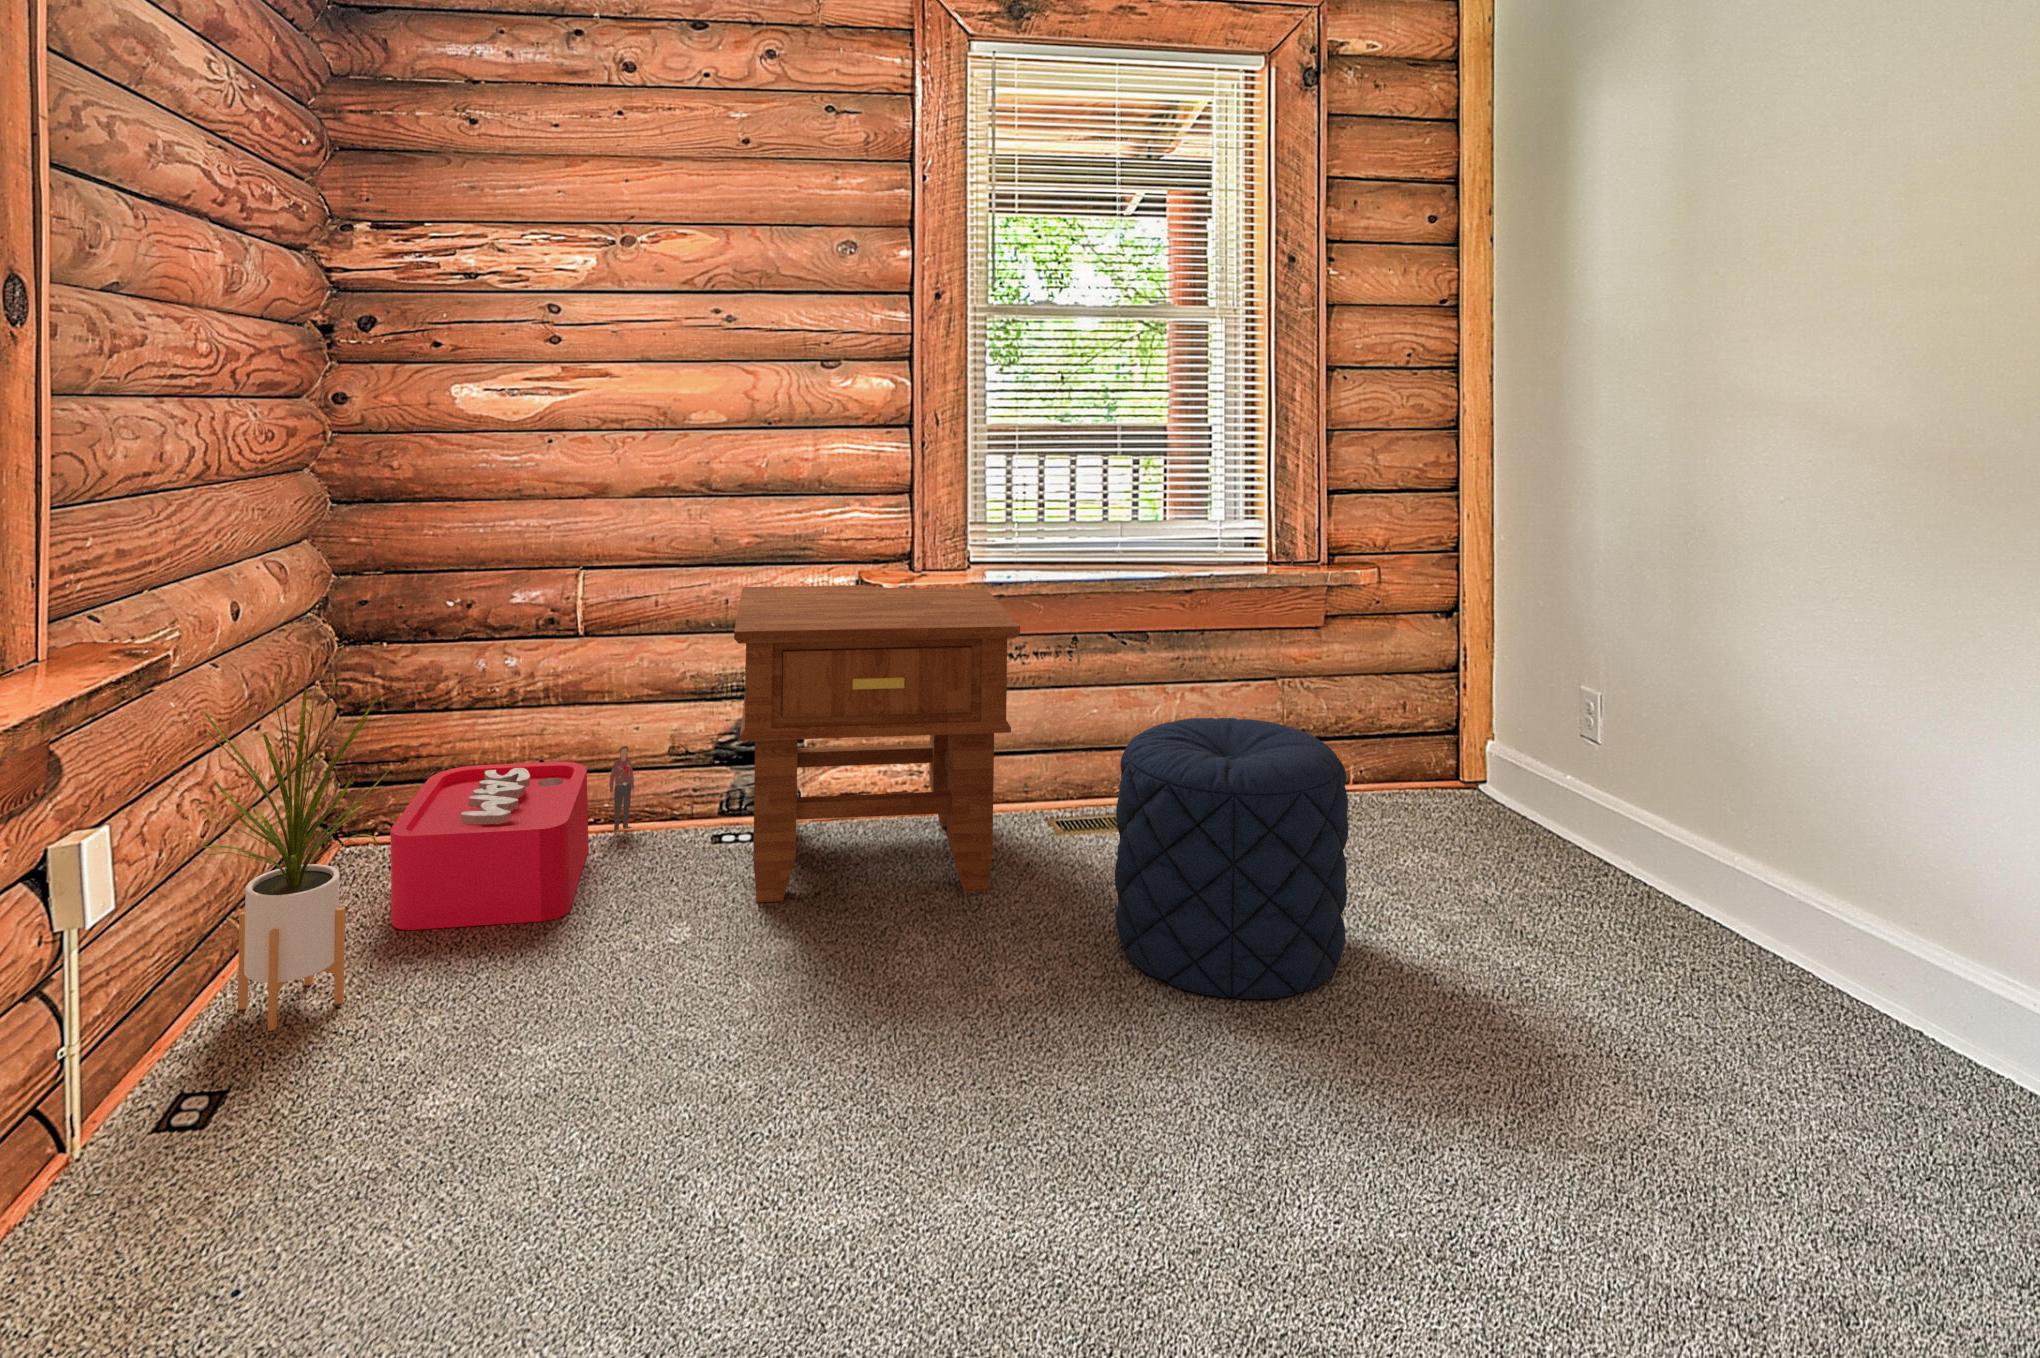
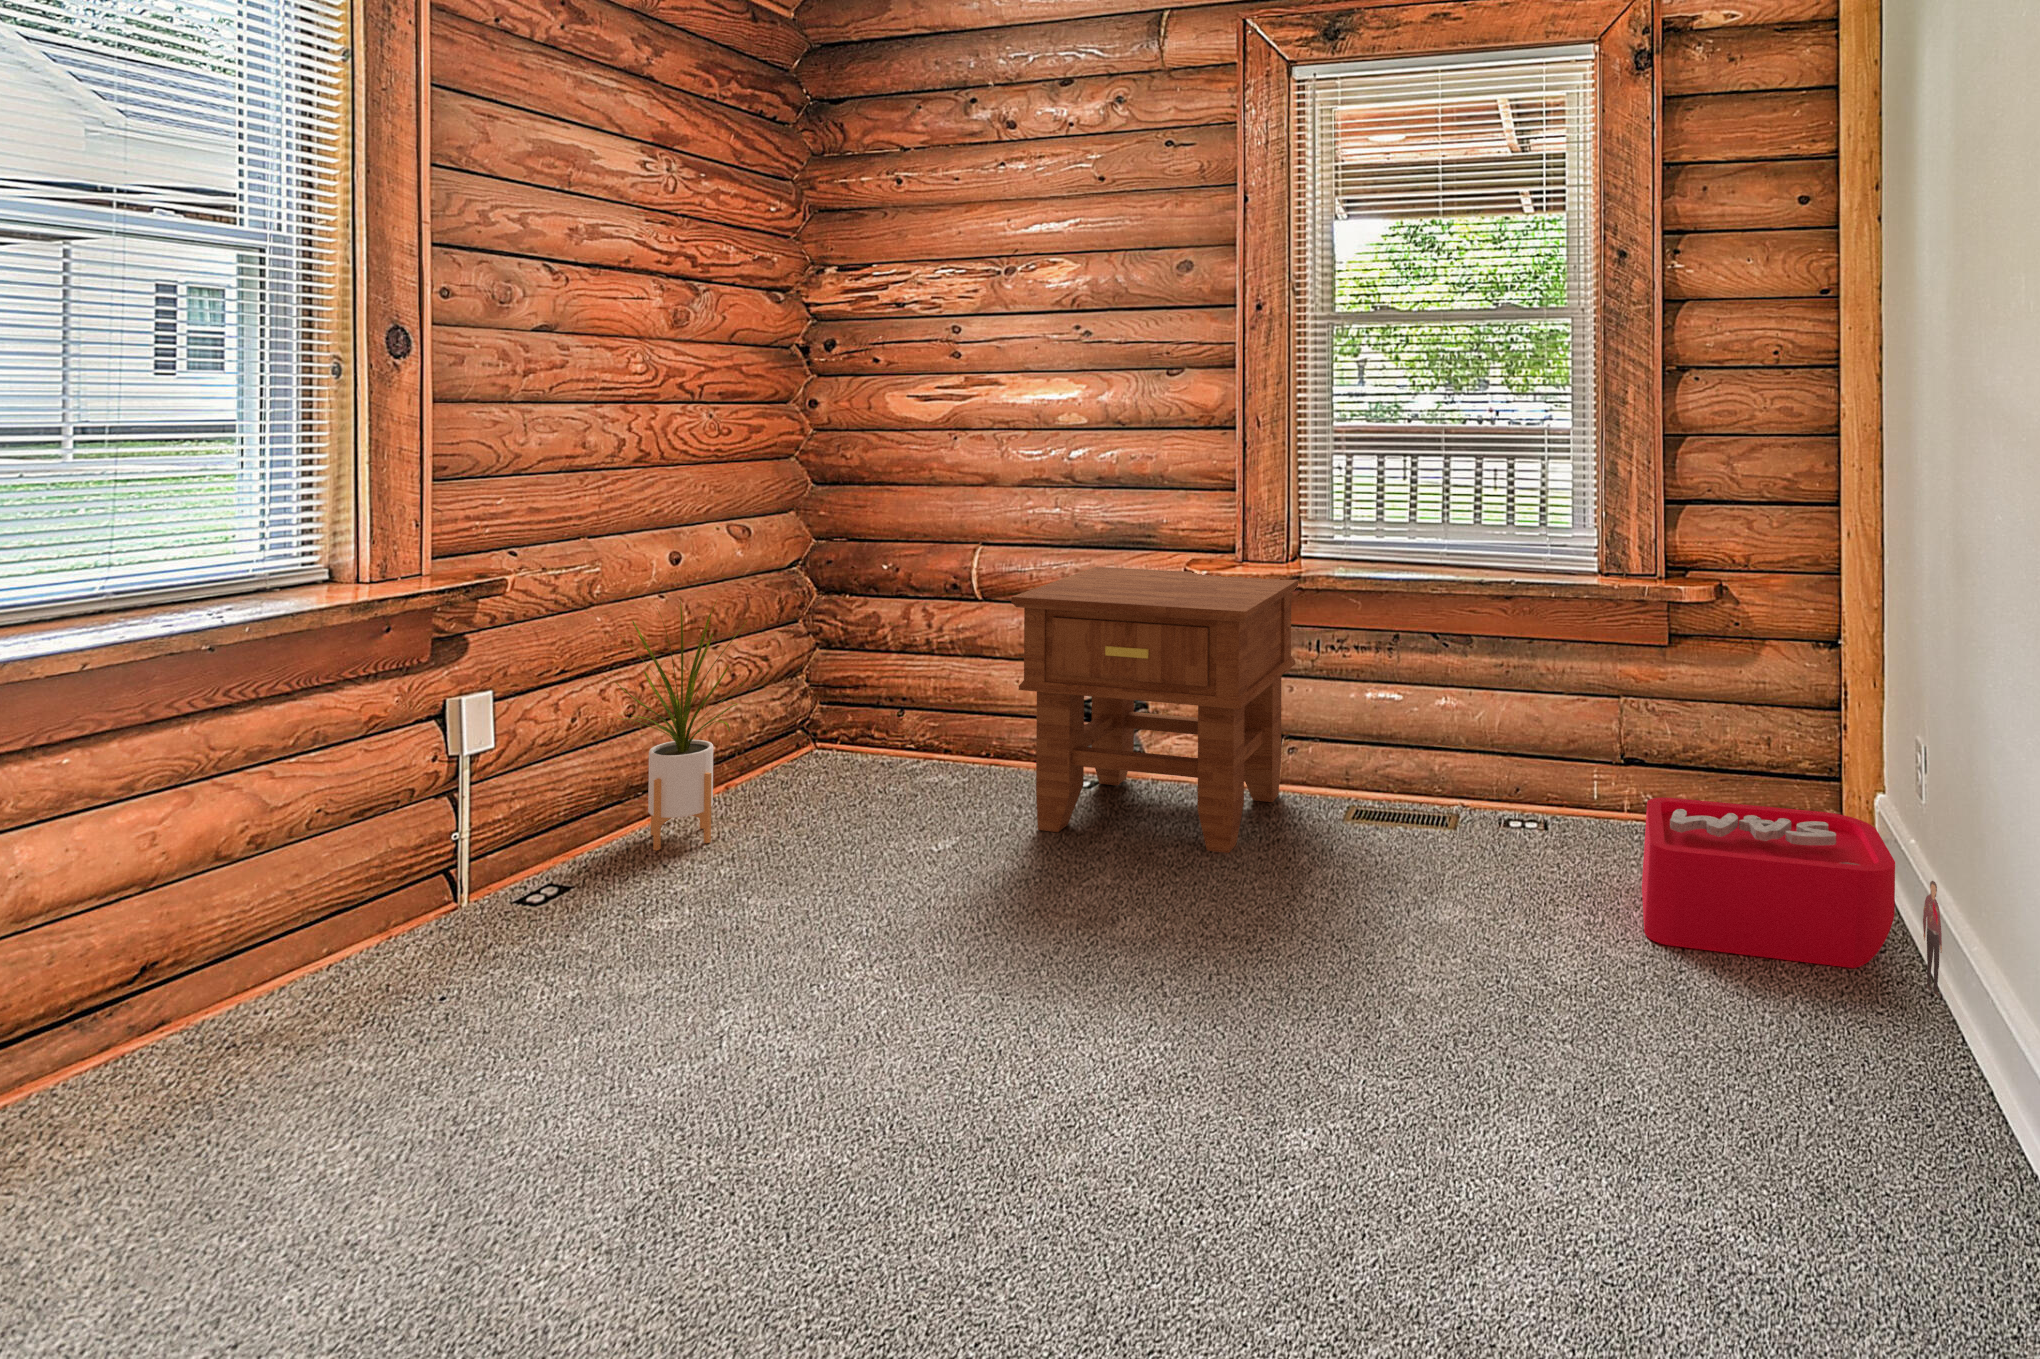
pouf: present [1115,718,1348,999] -> none [1266,712,1488,978]
storage bin: present [390,746,634,930] -> present [1642,797,1942,998]

